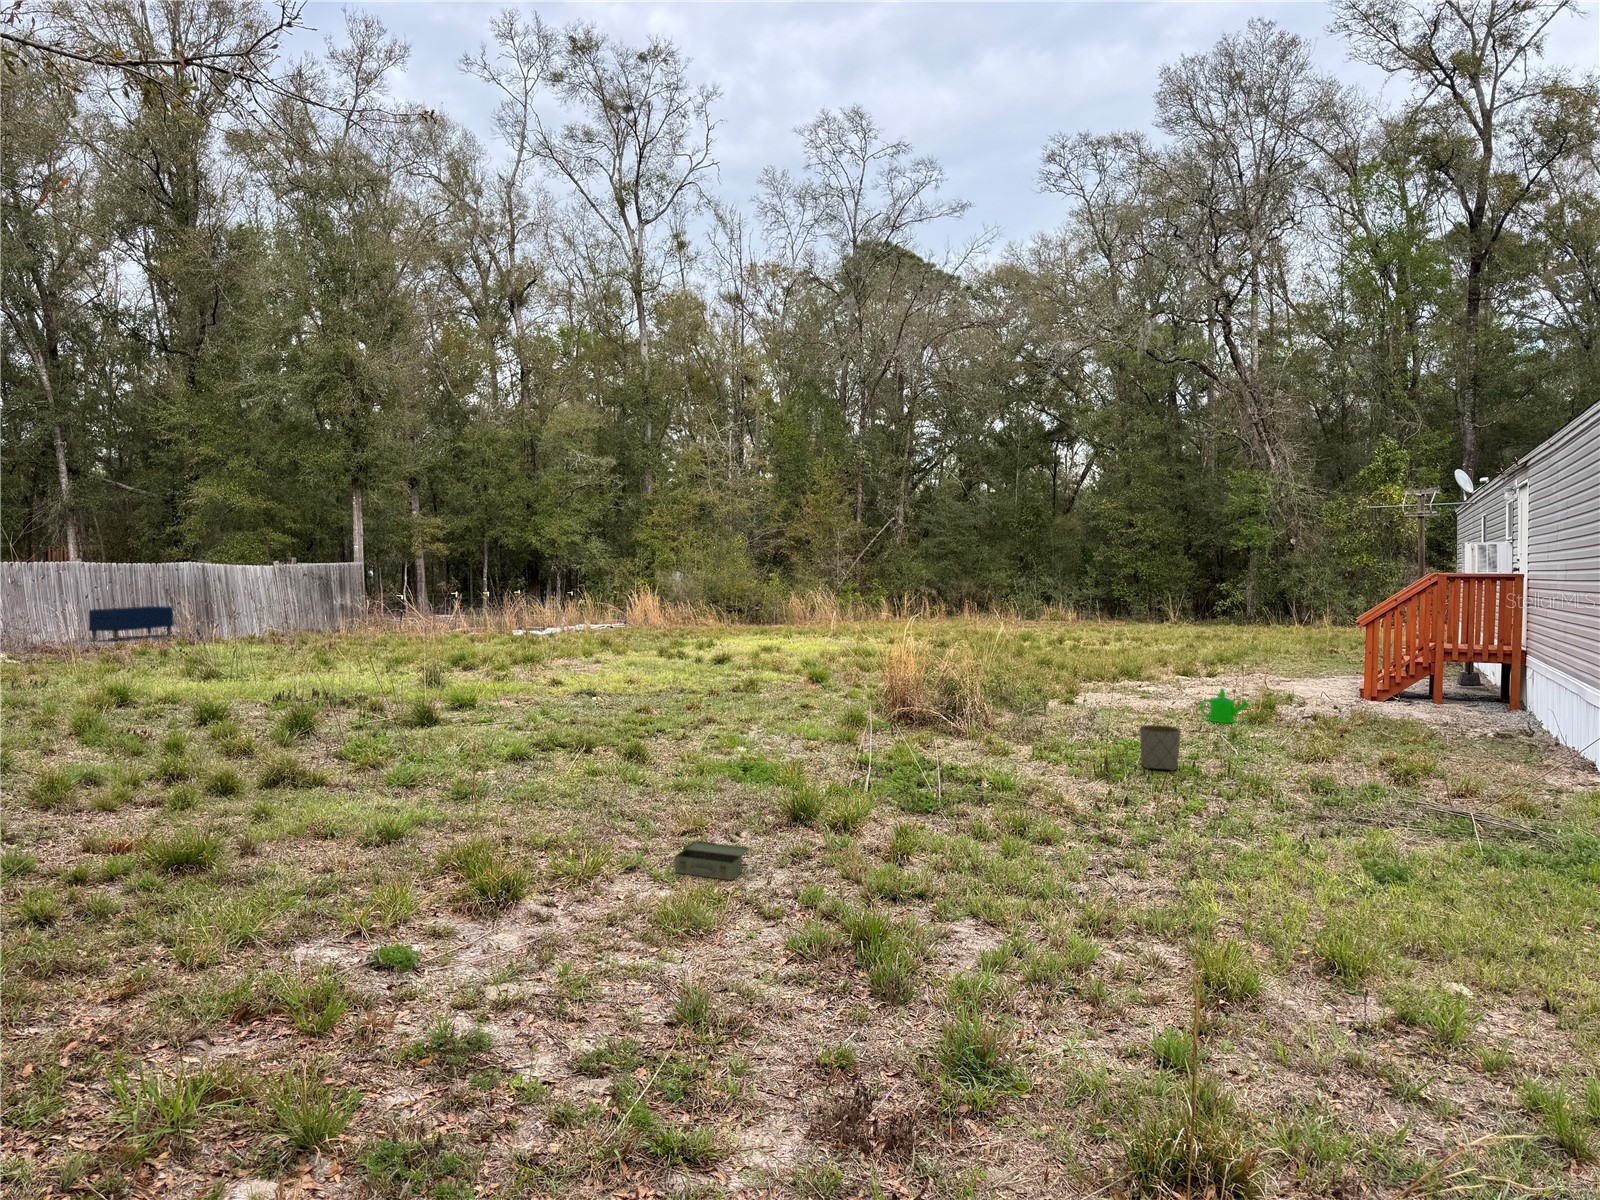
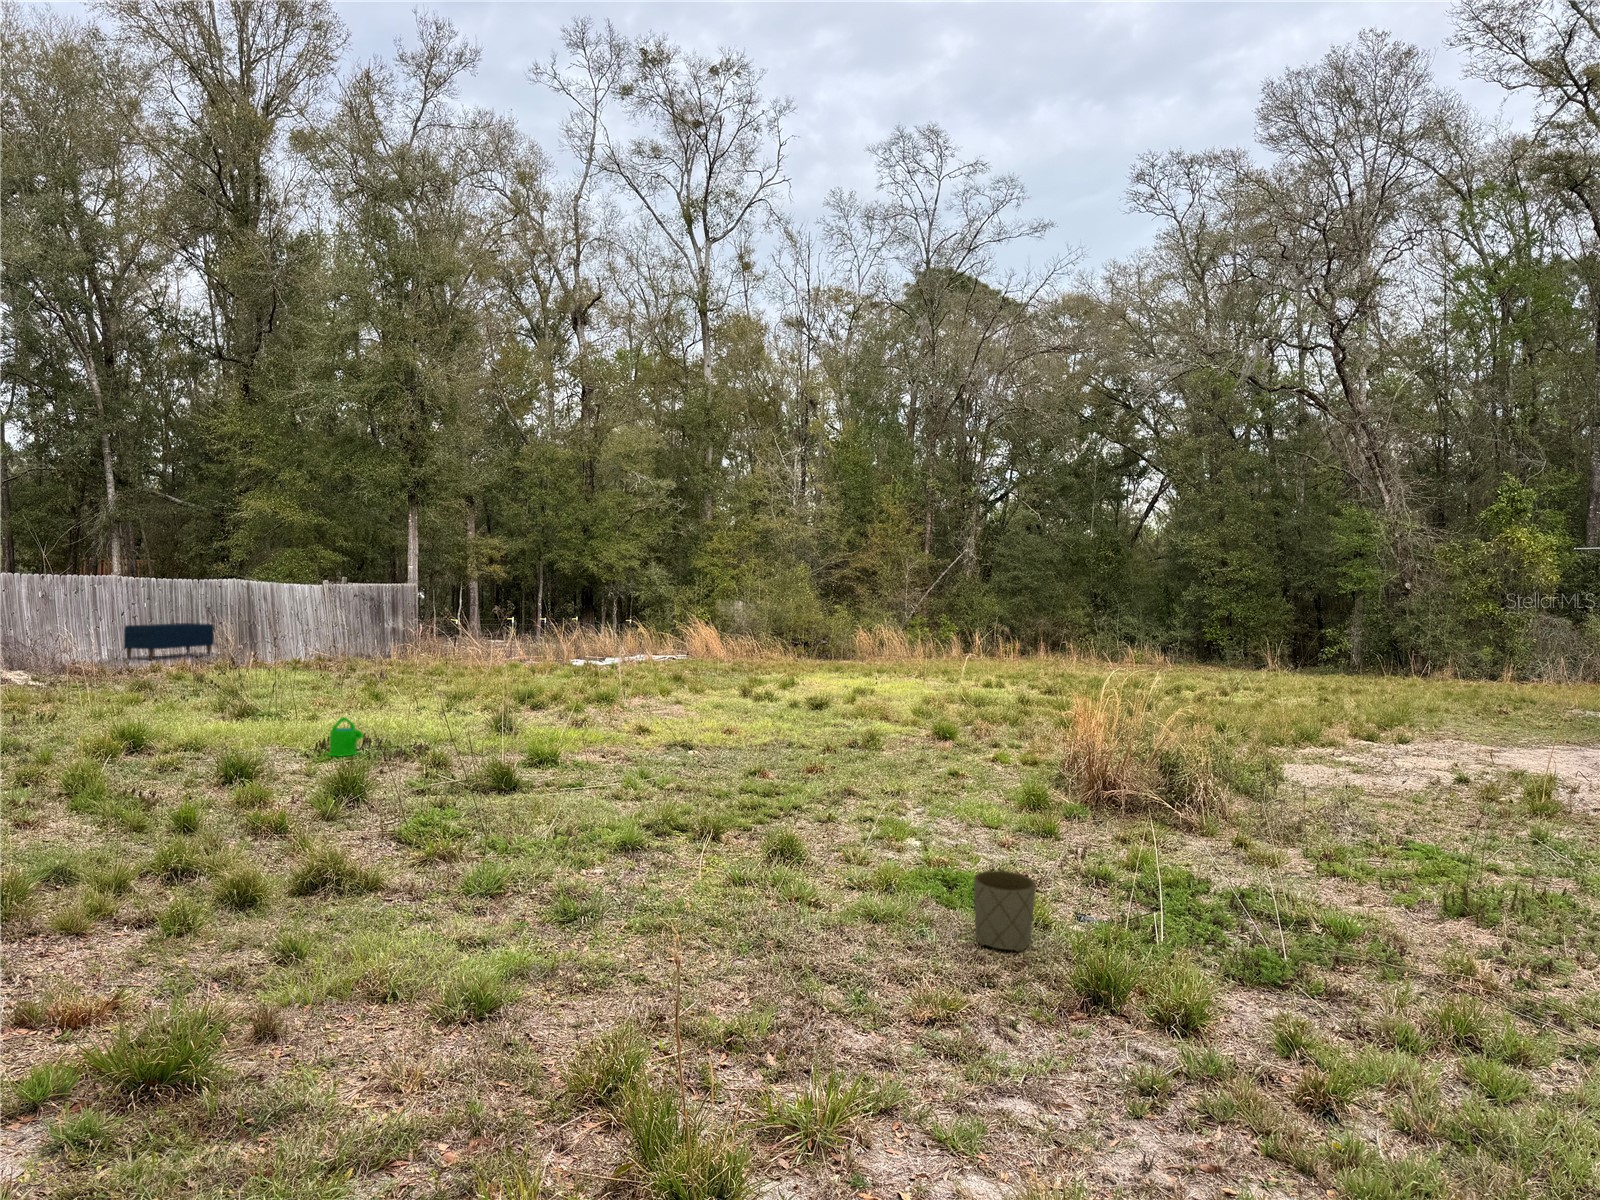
watering can: present [1199,688,1249,723] -> present [328,717,363,757]
planter: present [1140,725,1181,771] -> present [974,871,1036,952]
toolbox: present [674,841,750,880] -> none [952,1053,1068,1146]

